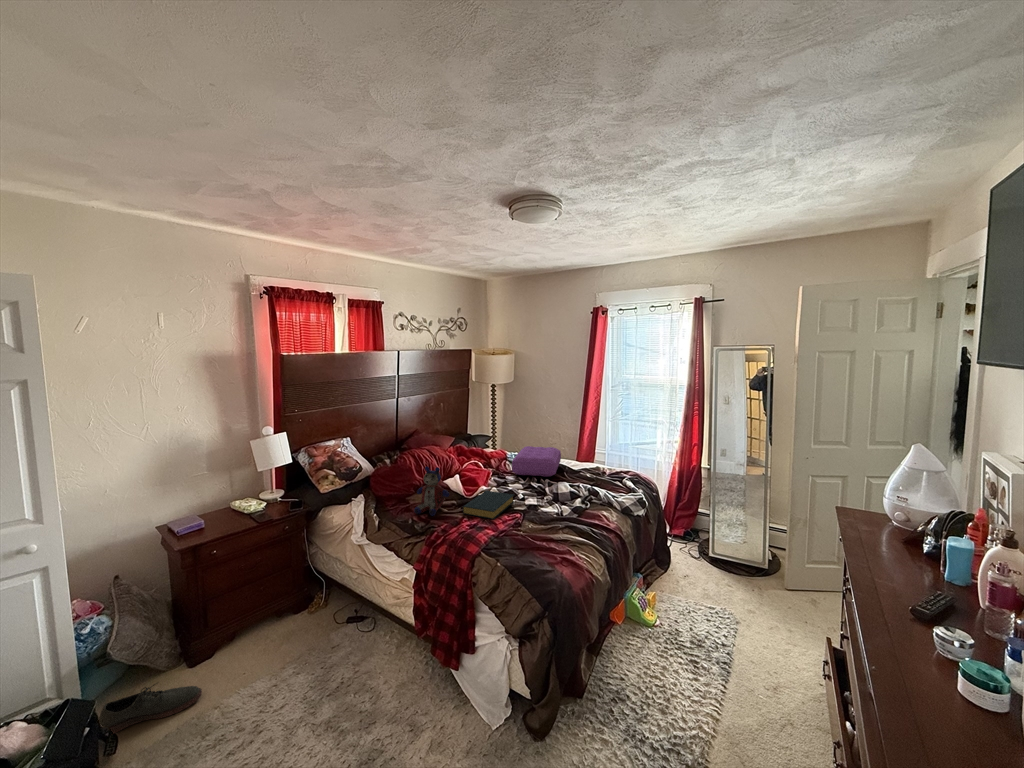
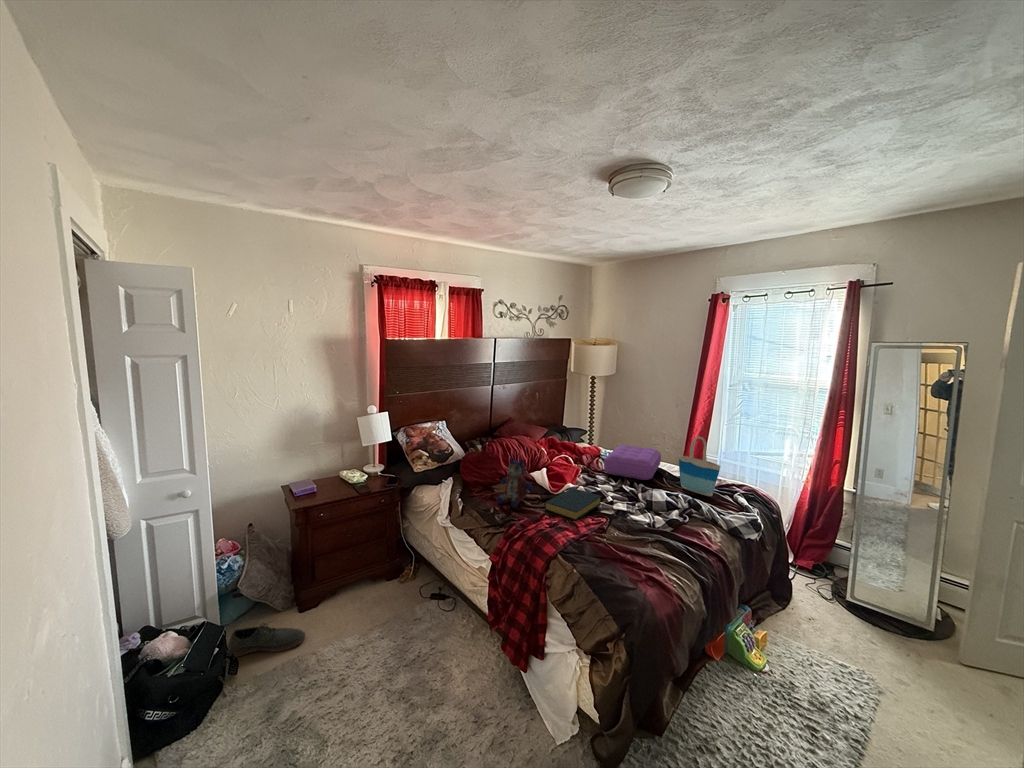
tote bag: none [577,433,612,484] -> present [679,437,720,496]

